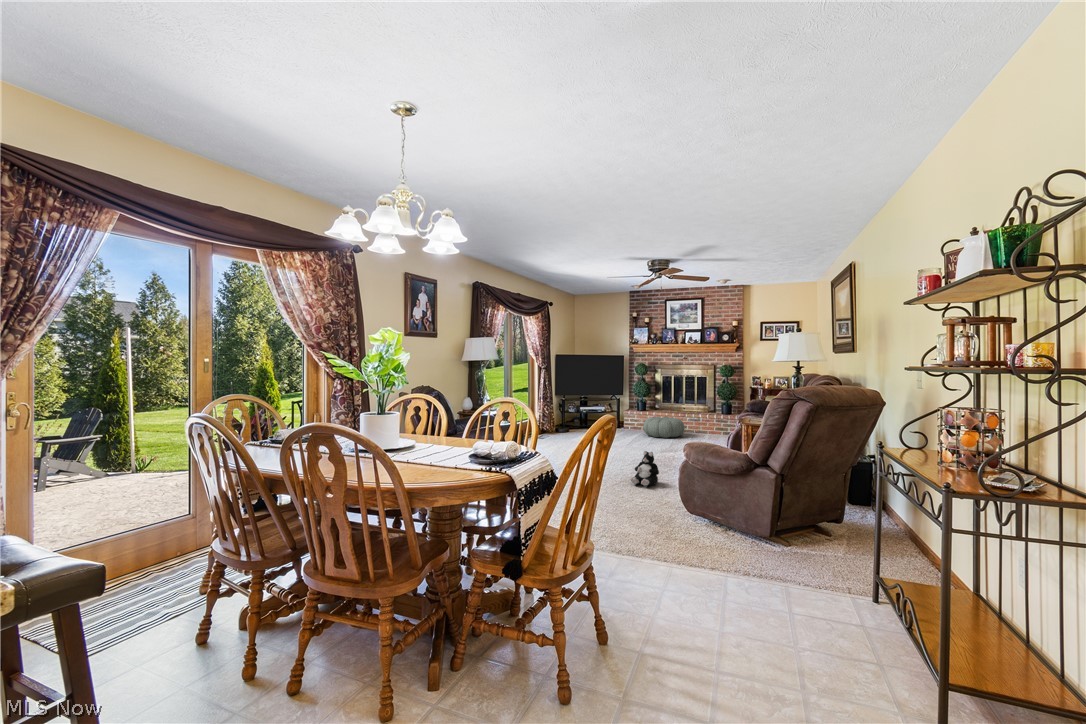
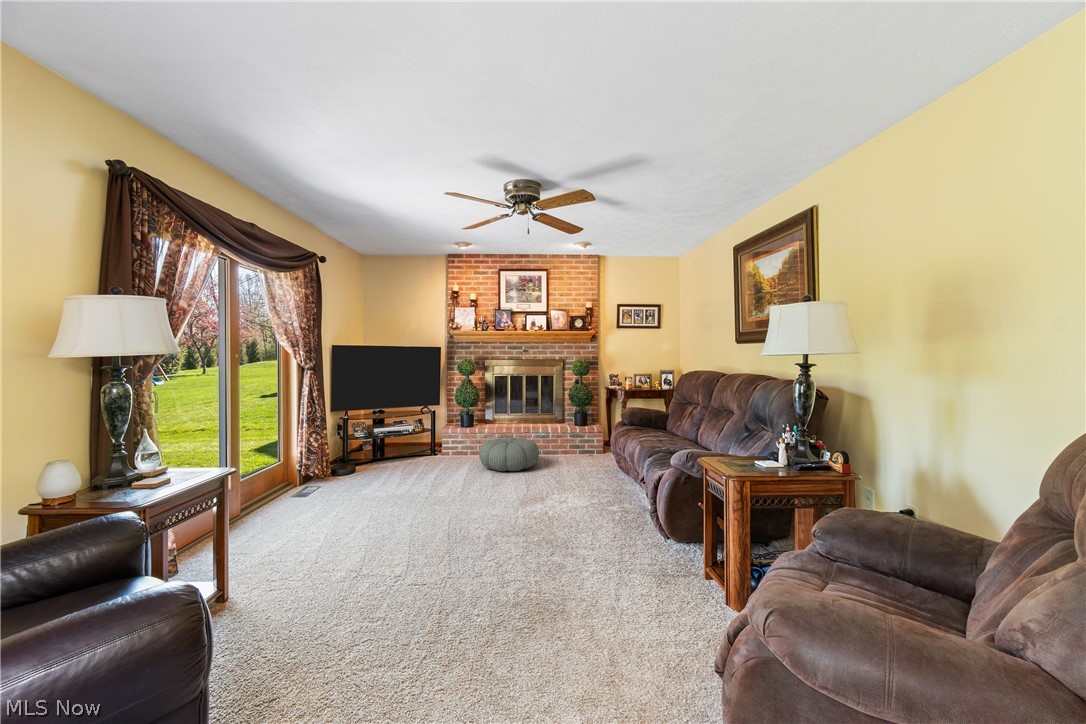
plush toy: present [630,451,659,486] -> none [545,566,606,666]

